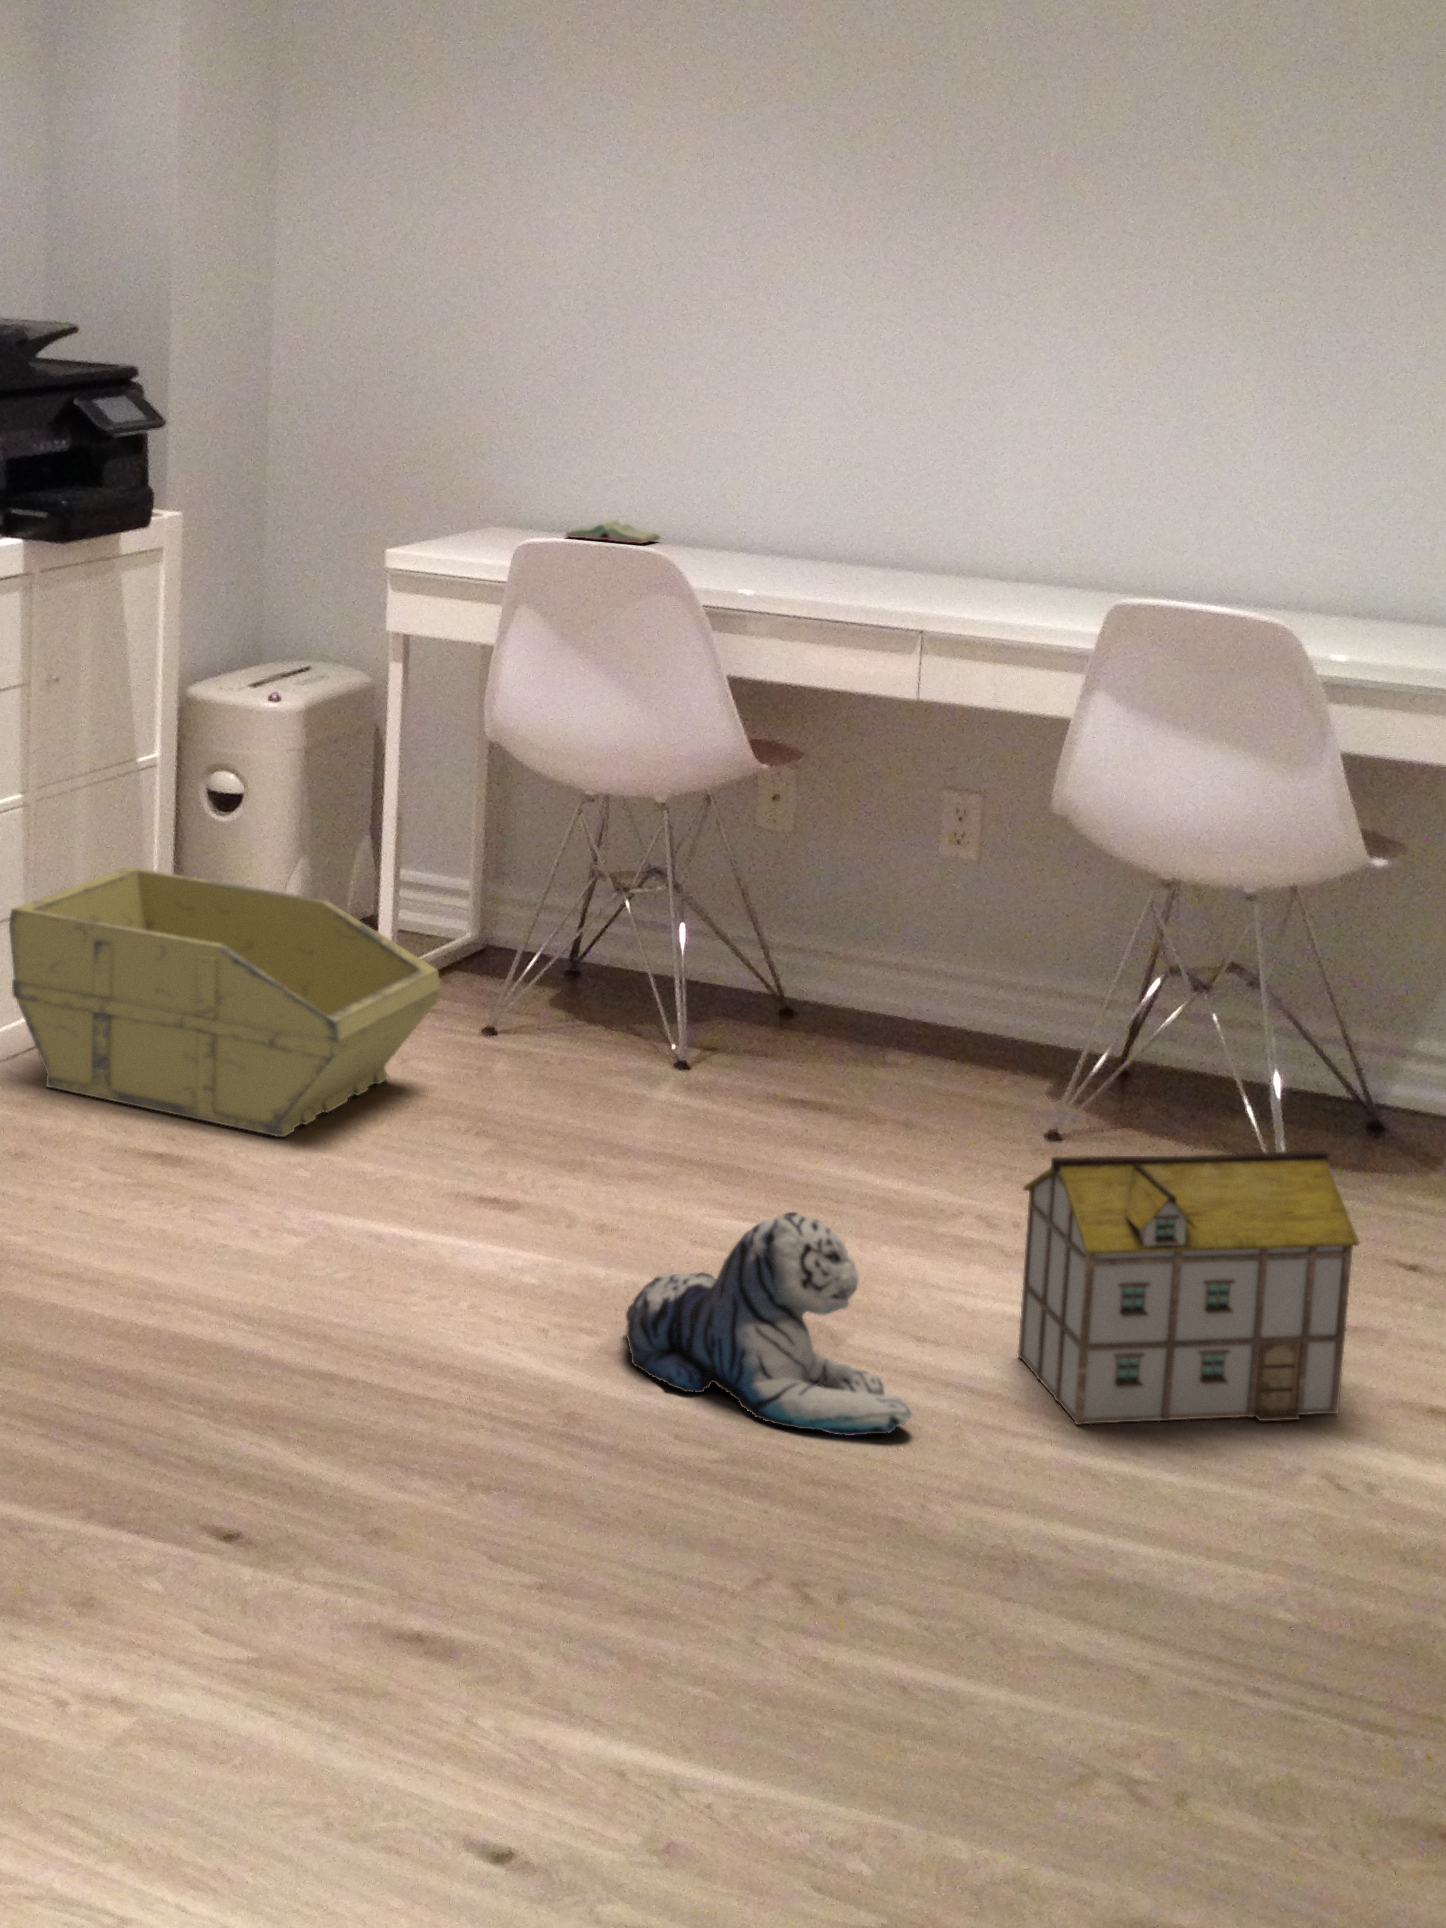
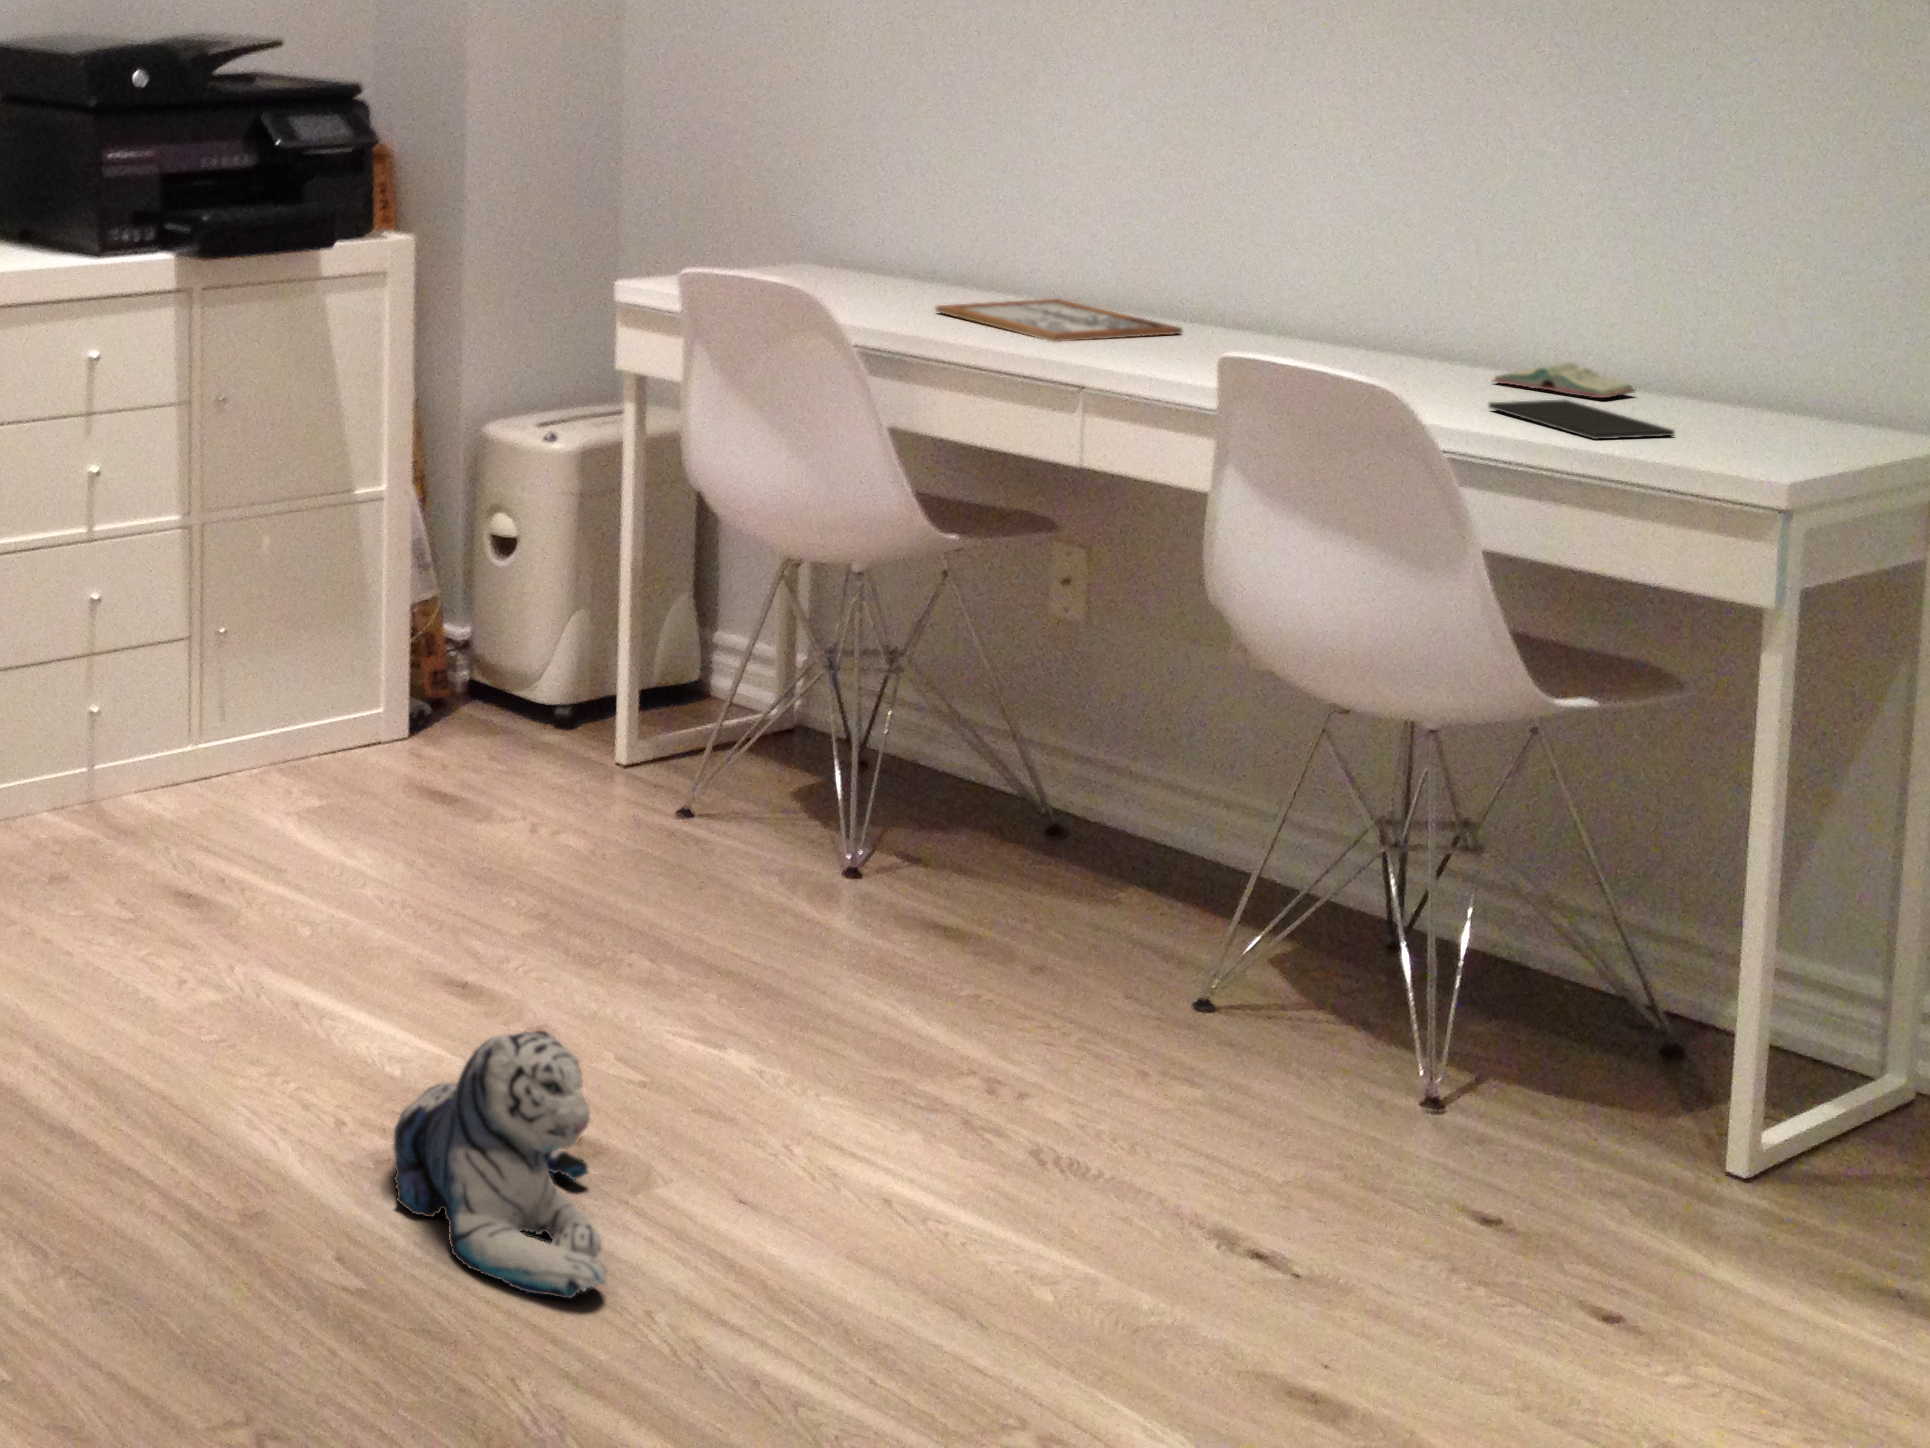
book: present [566,520,660,544] -> present [1493,362,1635,398]
picture frame: none [704,548,927,585] -> present [936,299,1182,342]
tablet: none [1280,612,1439,641] -> present [1489,400,1674,439]
storage bin: present [9,867,441,1137] -> none [146,599,552,892]
toy house: present [1018,1150,1359,1425] -> none [806,1010,1175,1386]

